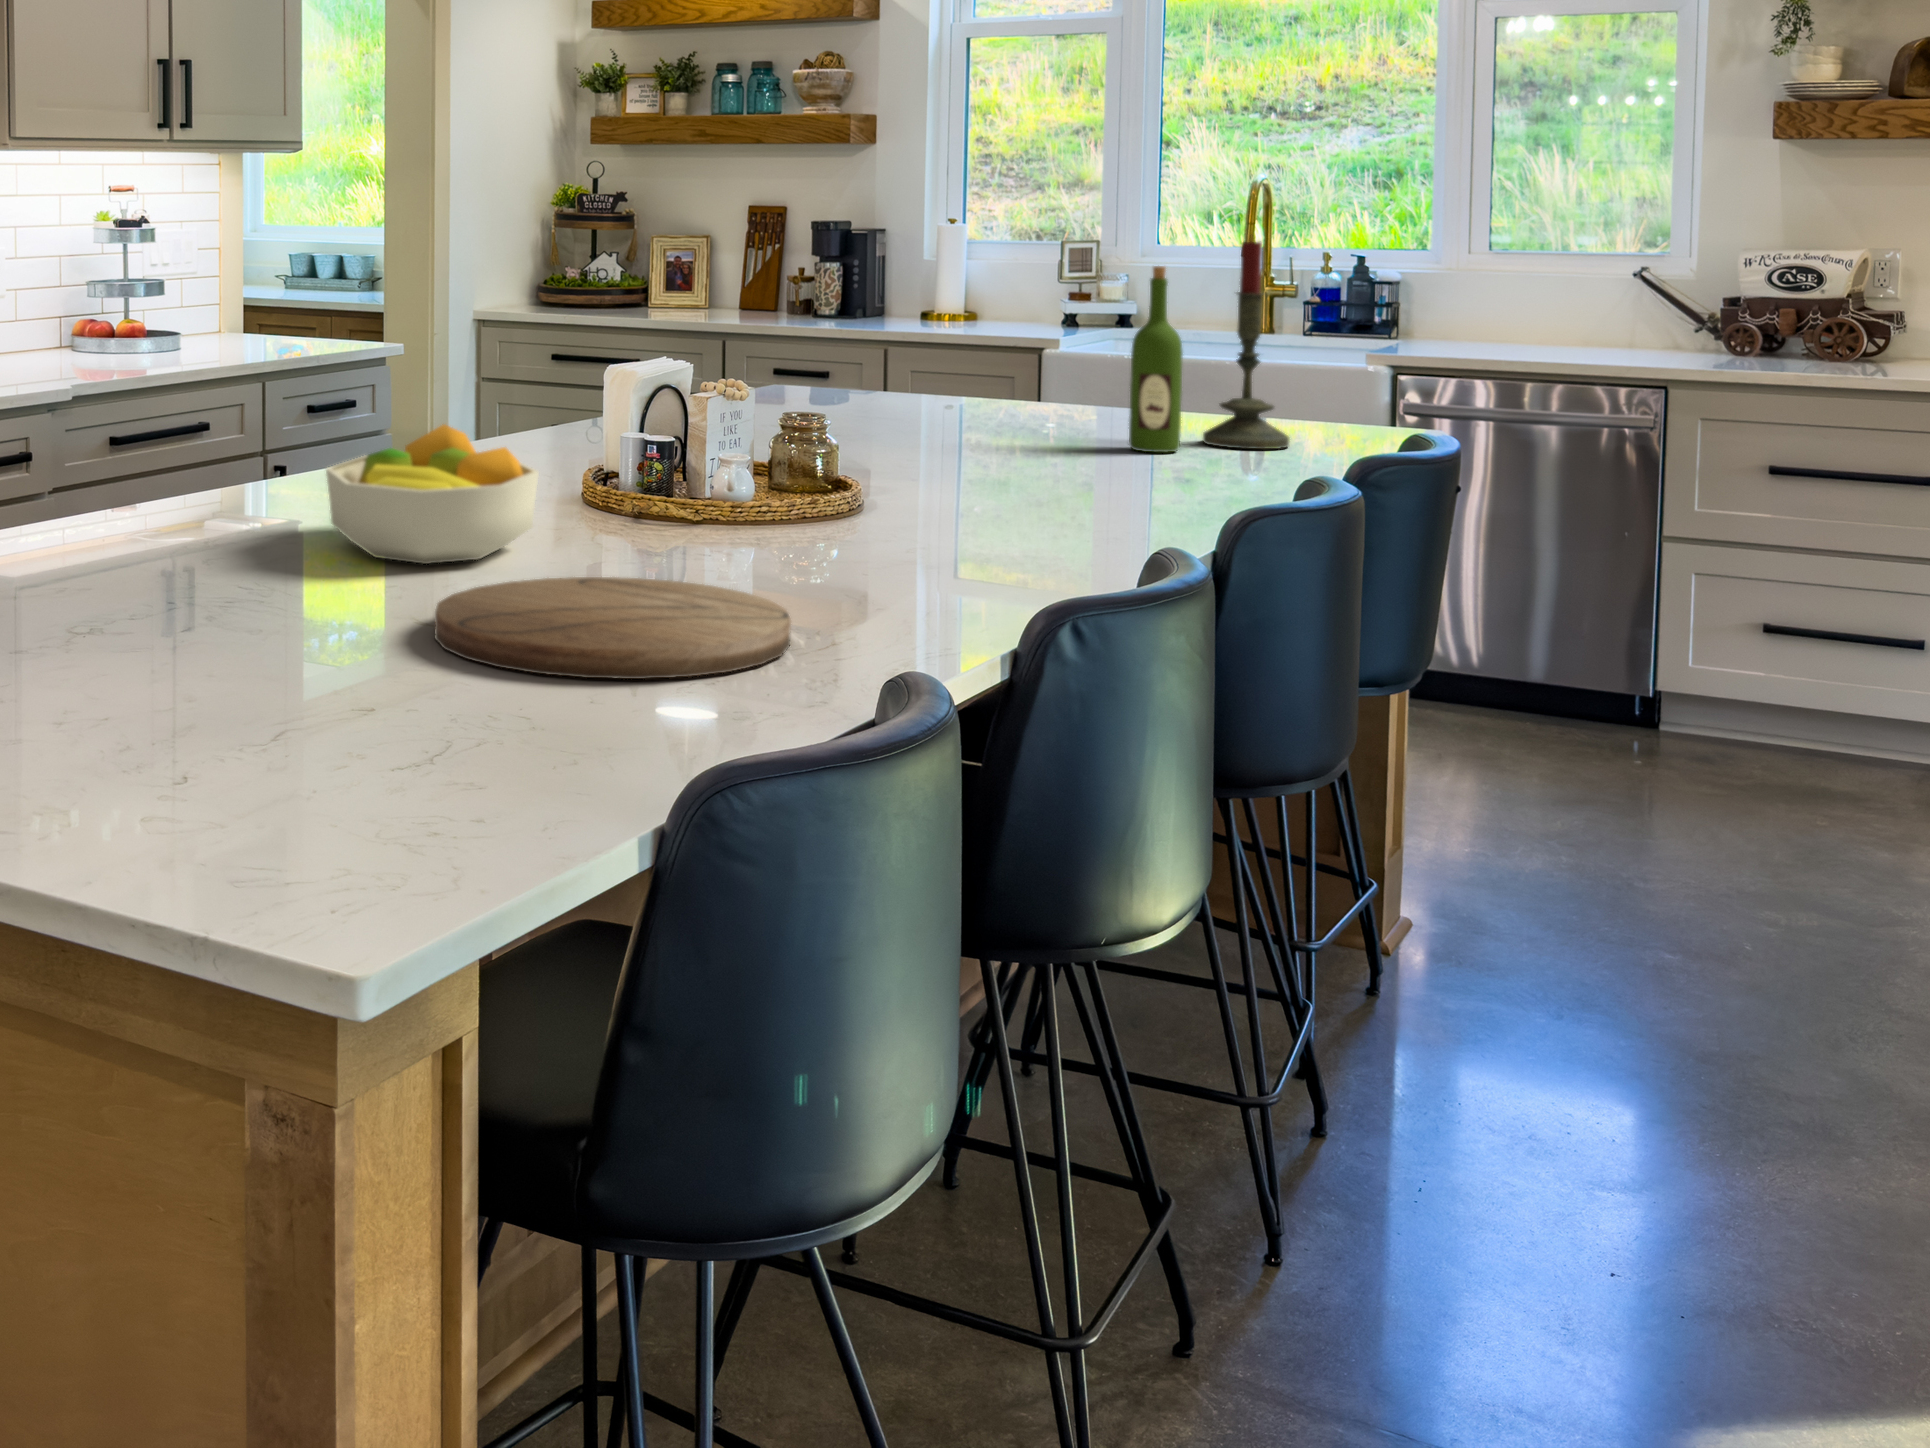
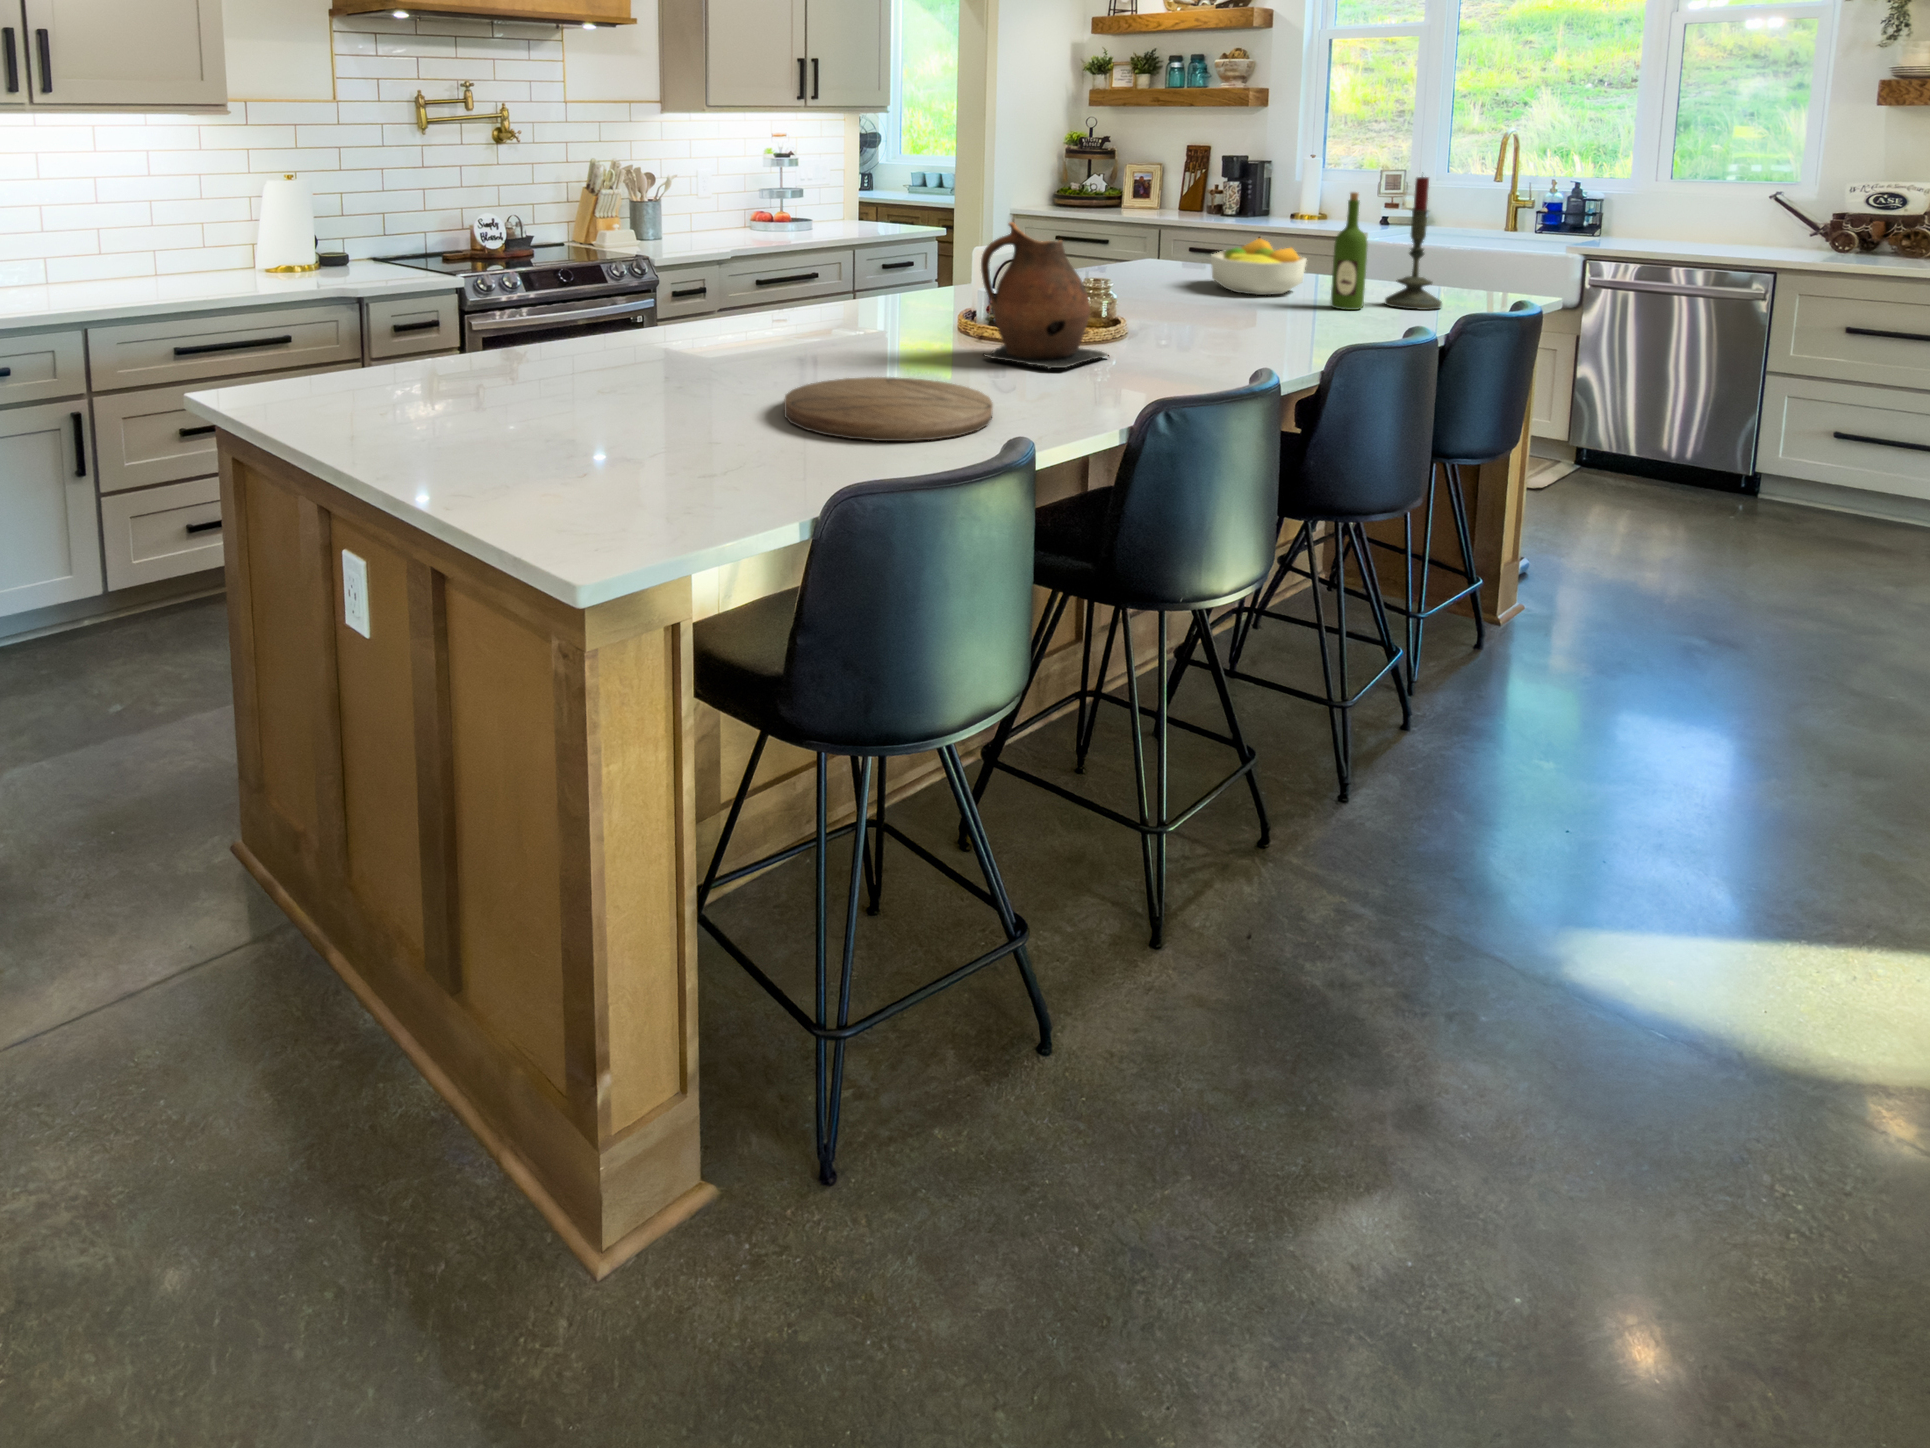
ceramic pitcher: none [669,315,877,558] -> present [981,222,1108,369]
fruit bowl: present [326,424,539,564] -> present [1211,238,1306,295]

